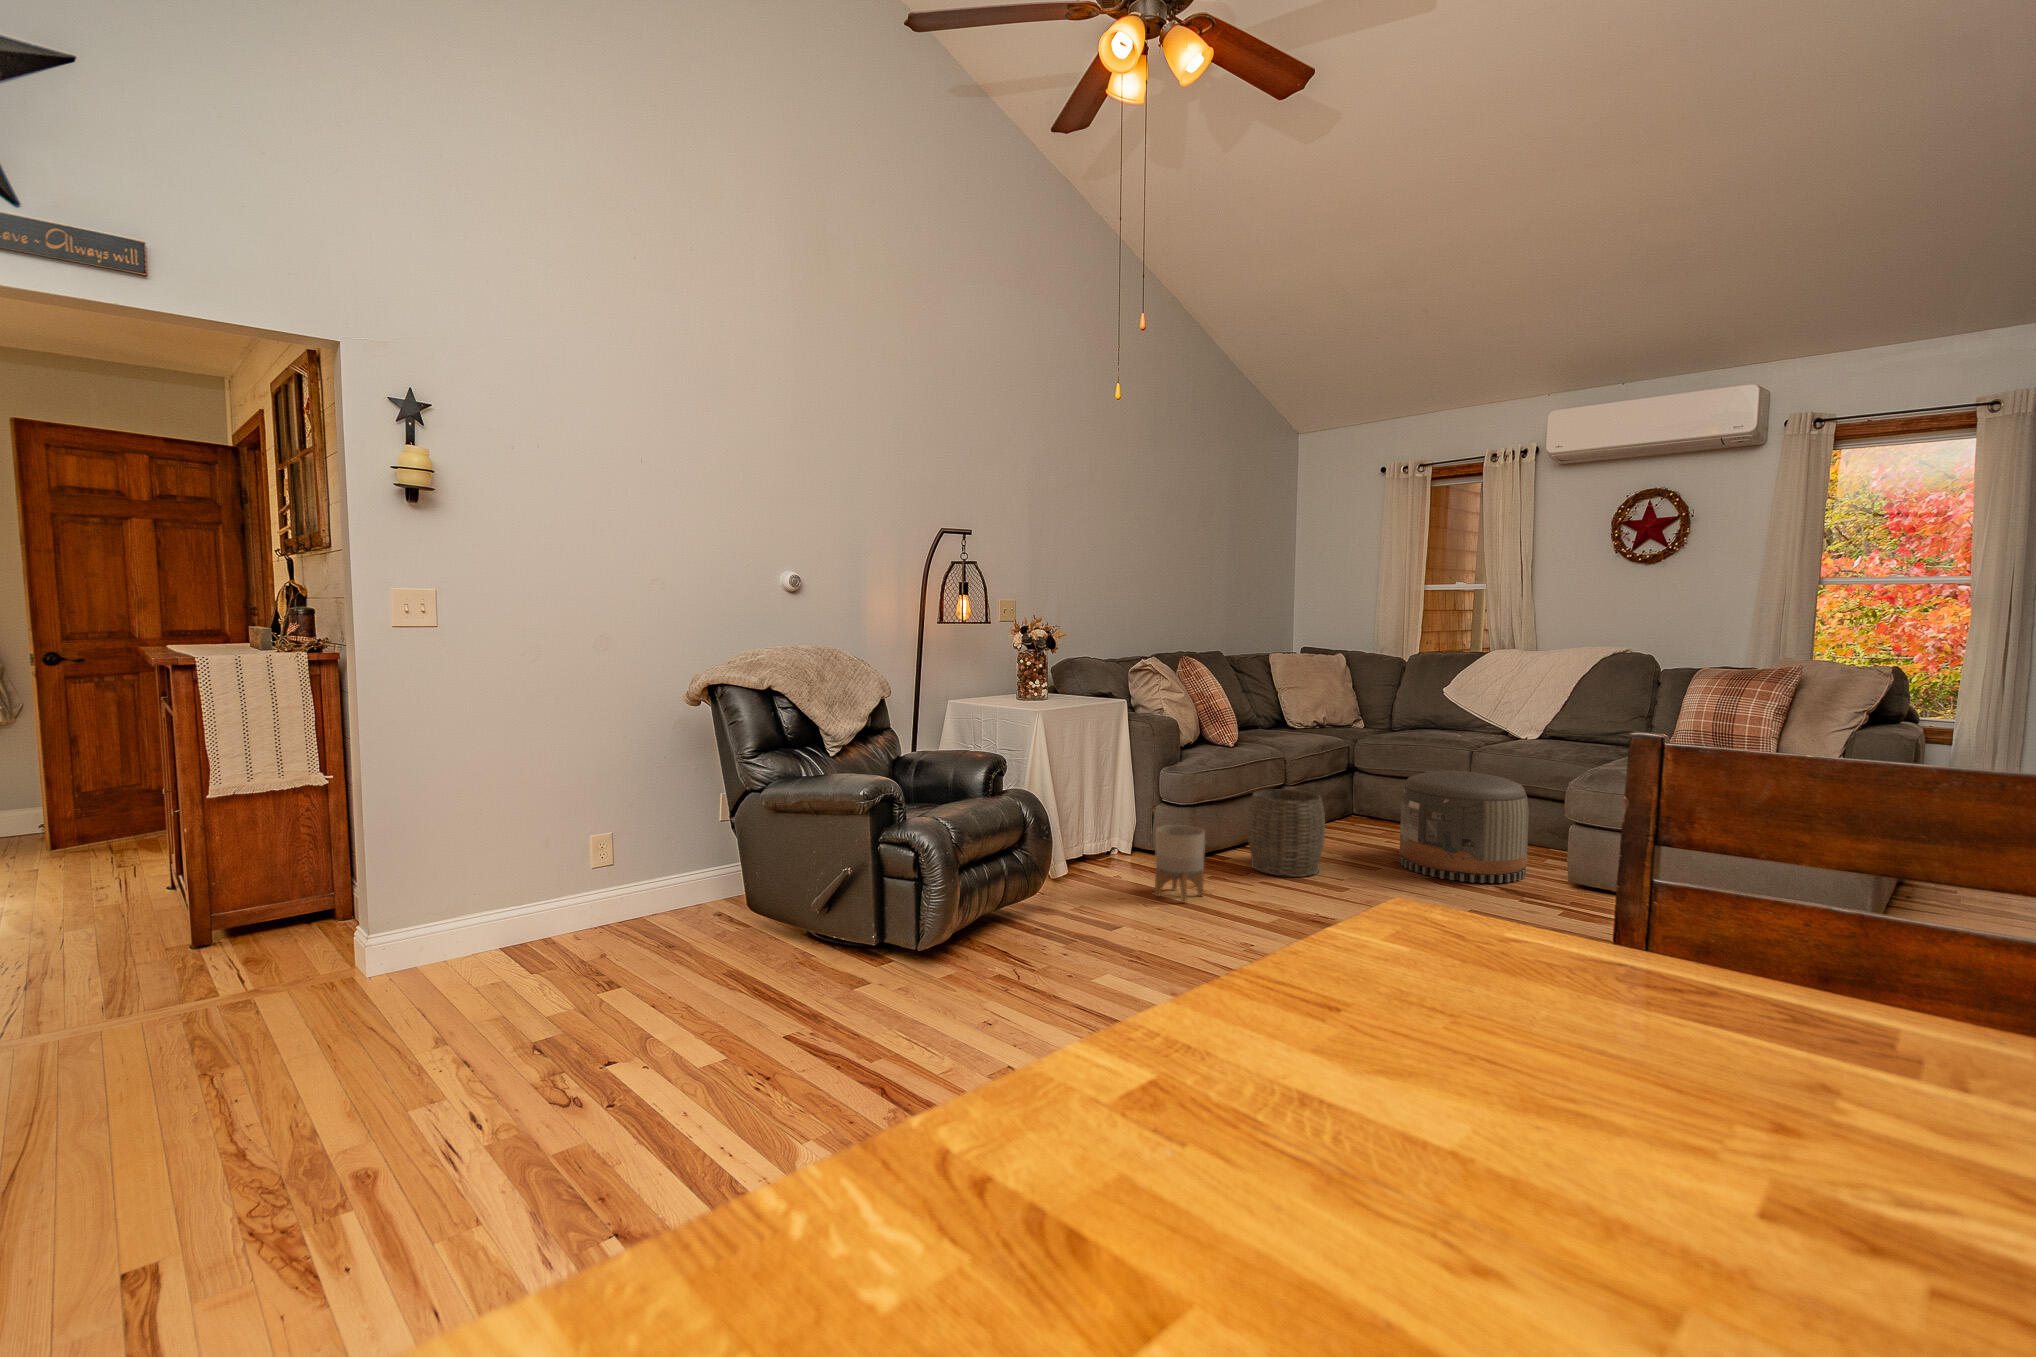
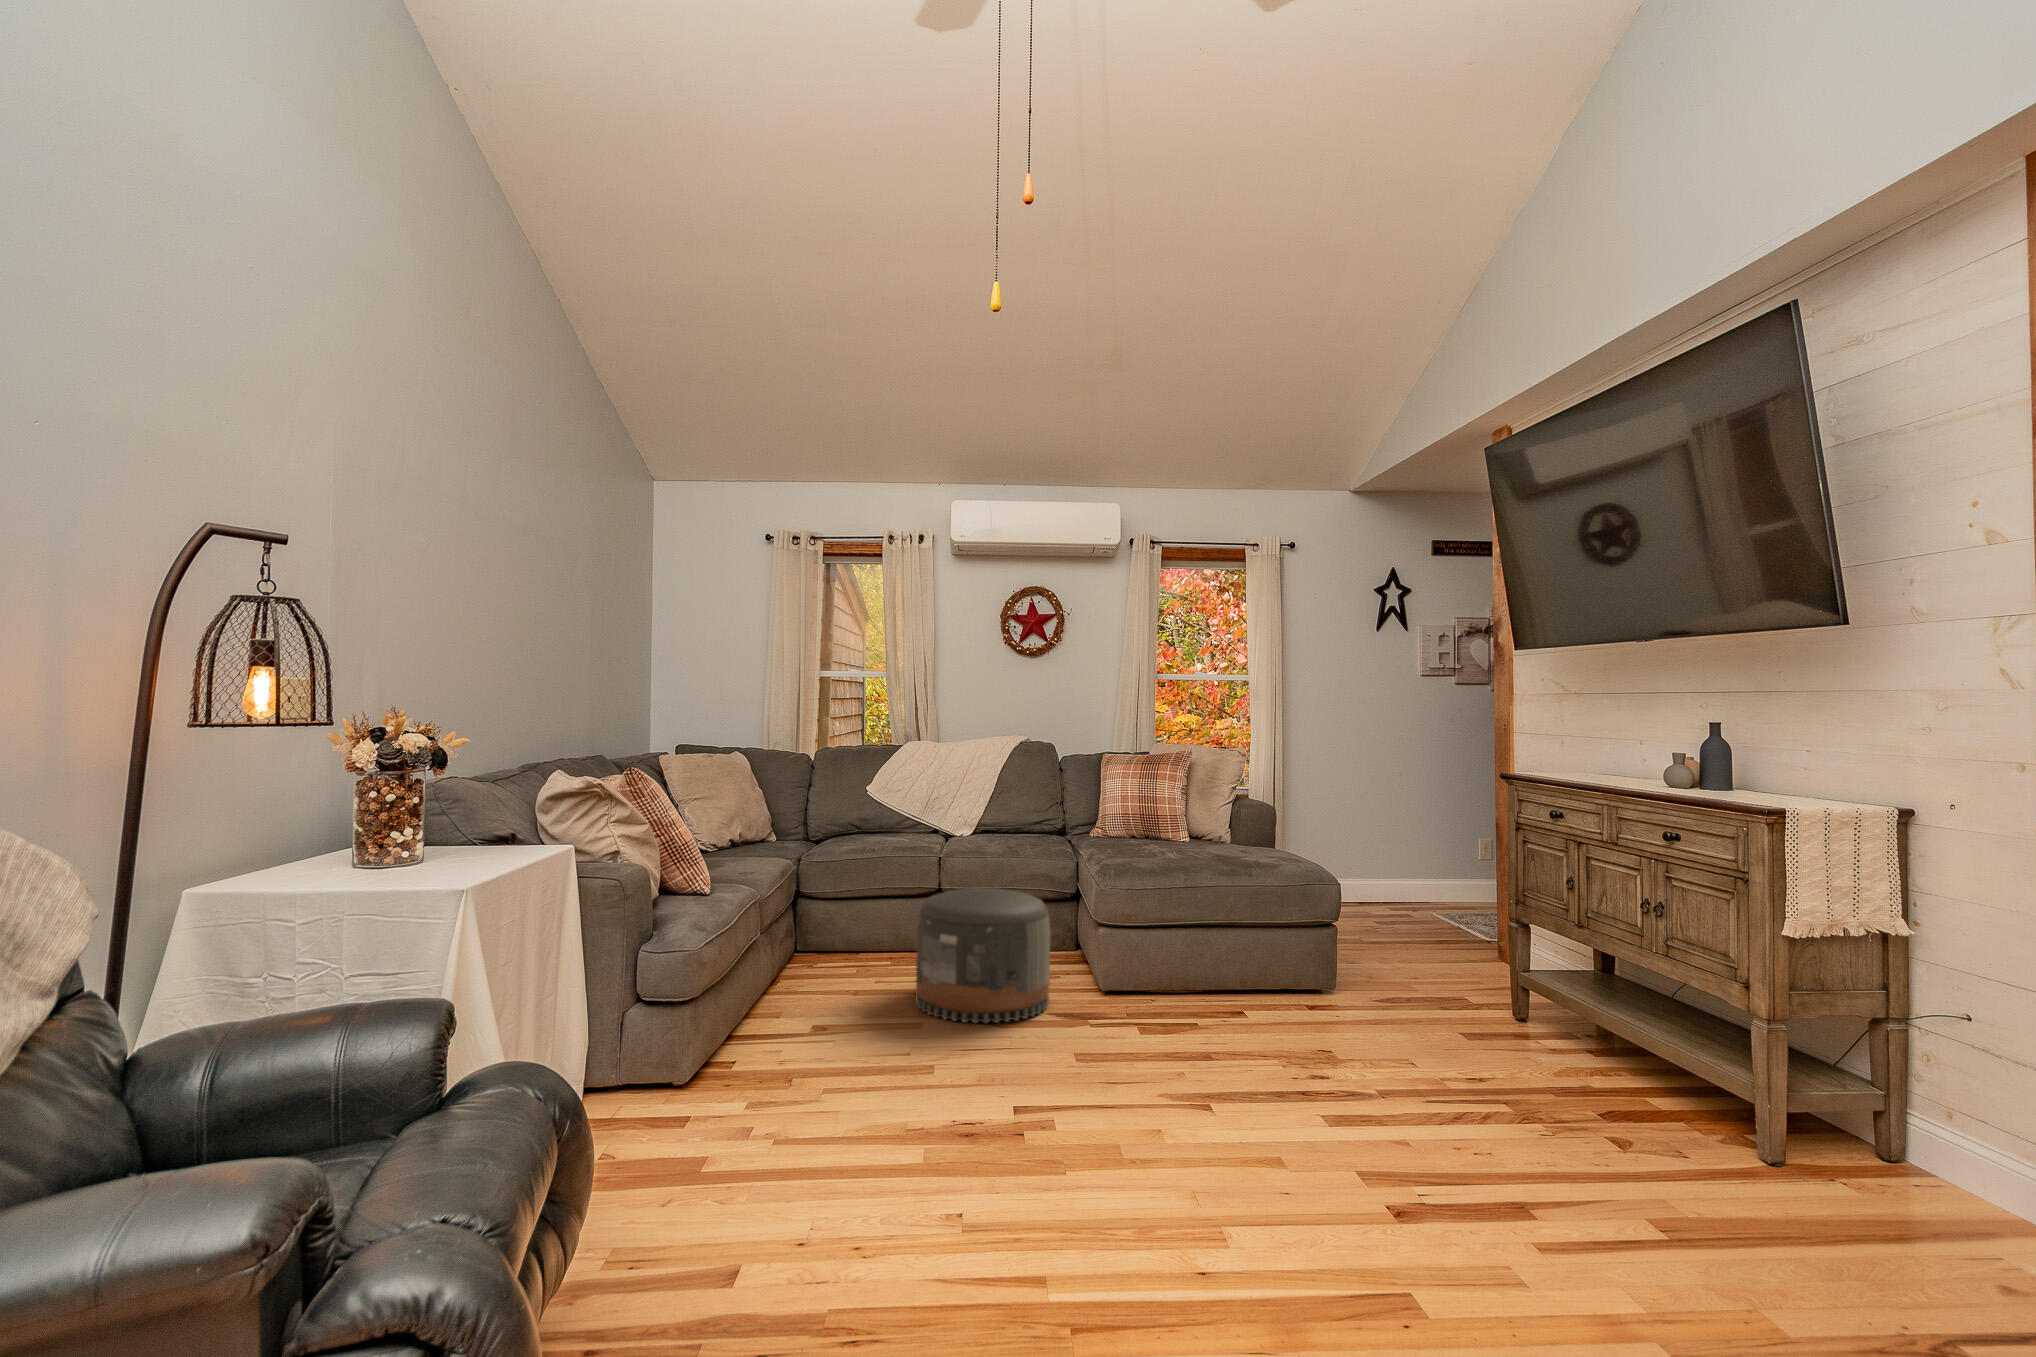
woven basket: present [1248,789,1325,877] -> none [765,944,868,1073]
planter: present [1155,825,1205,903] -> none [697,1036,777,1168]

